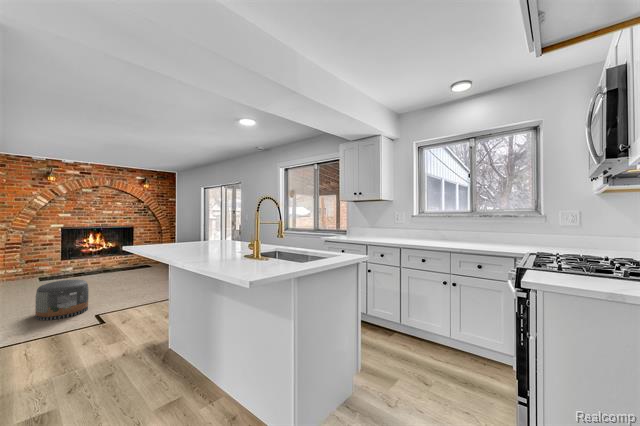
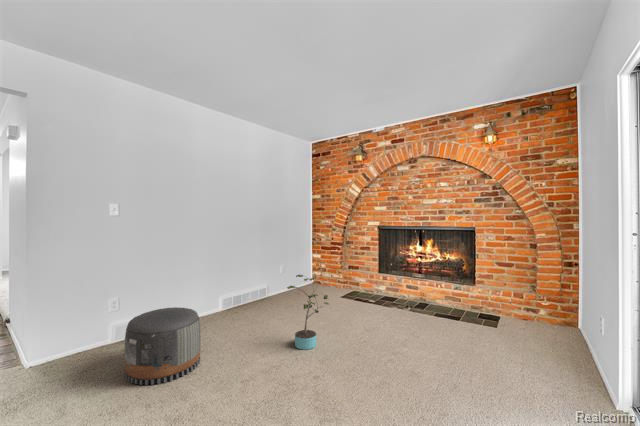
potted plant: none [94,254,117,291] -> present [287,275,329,350]

